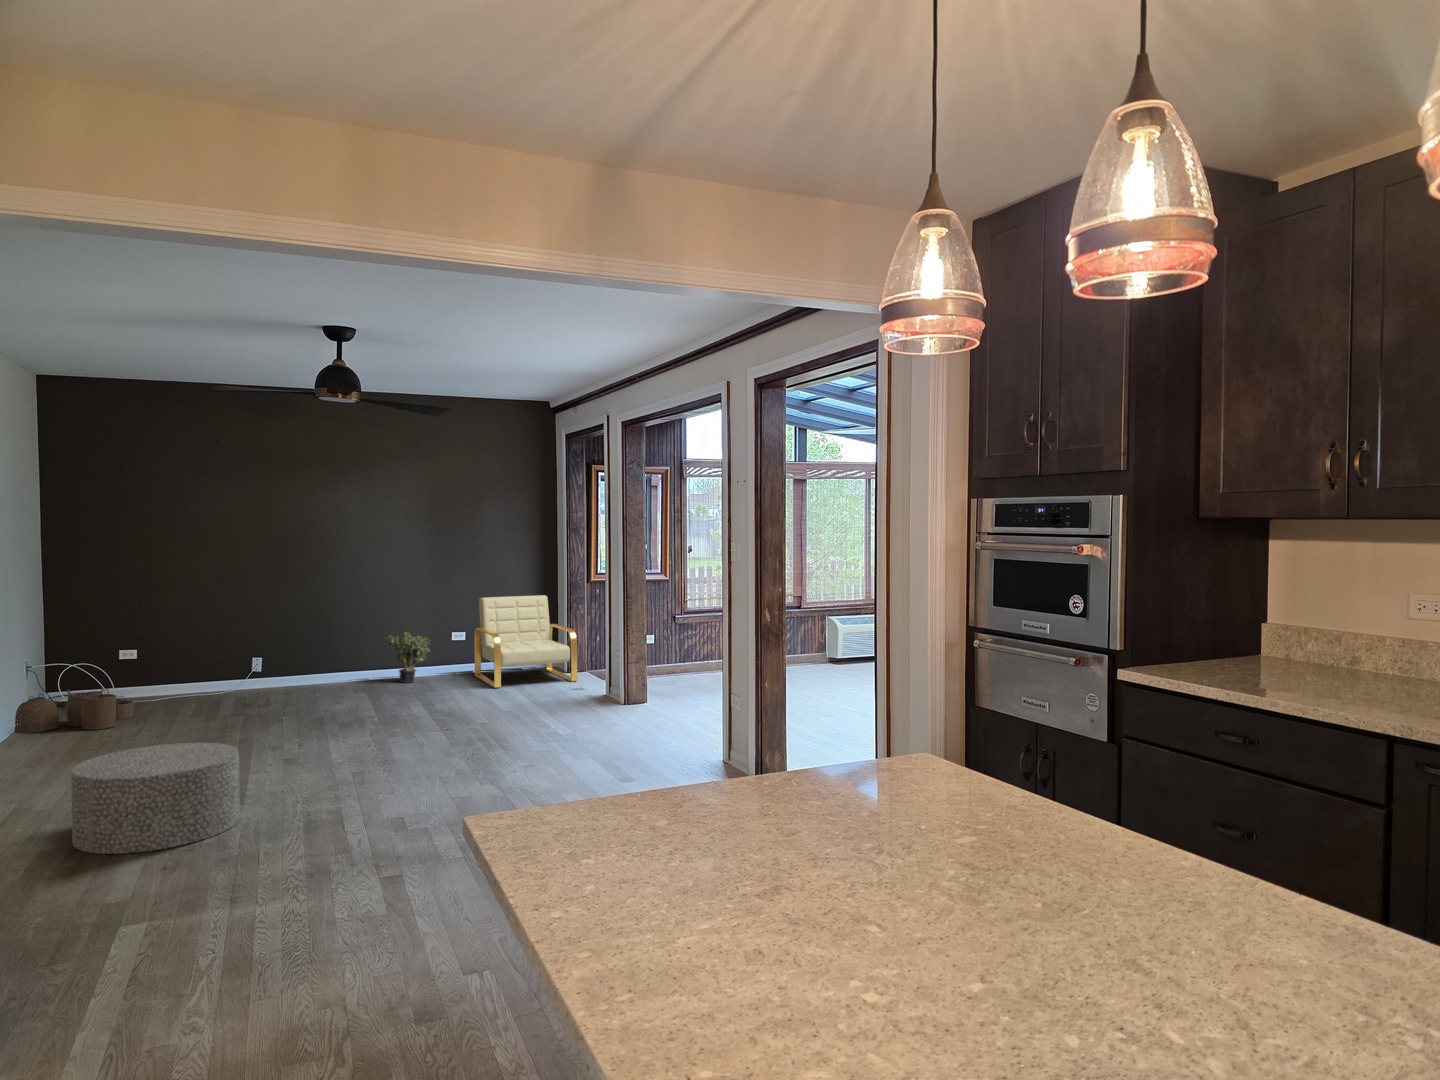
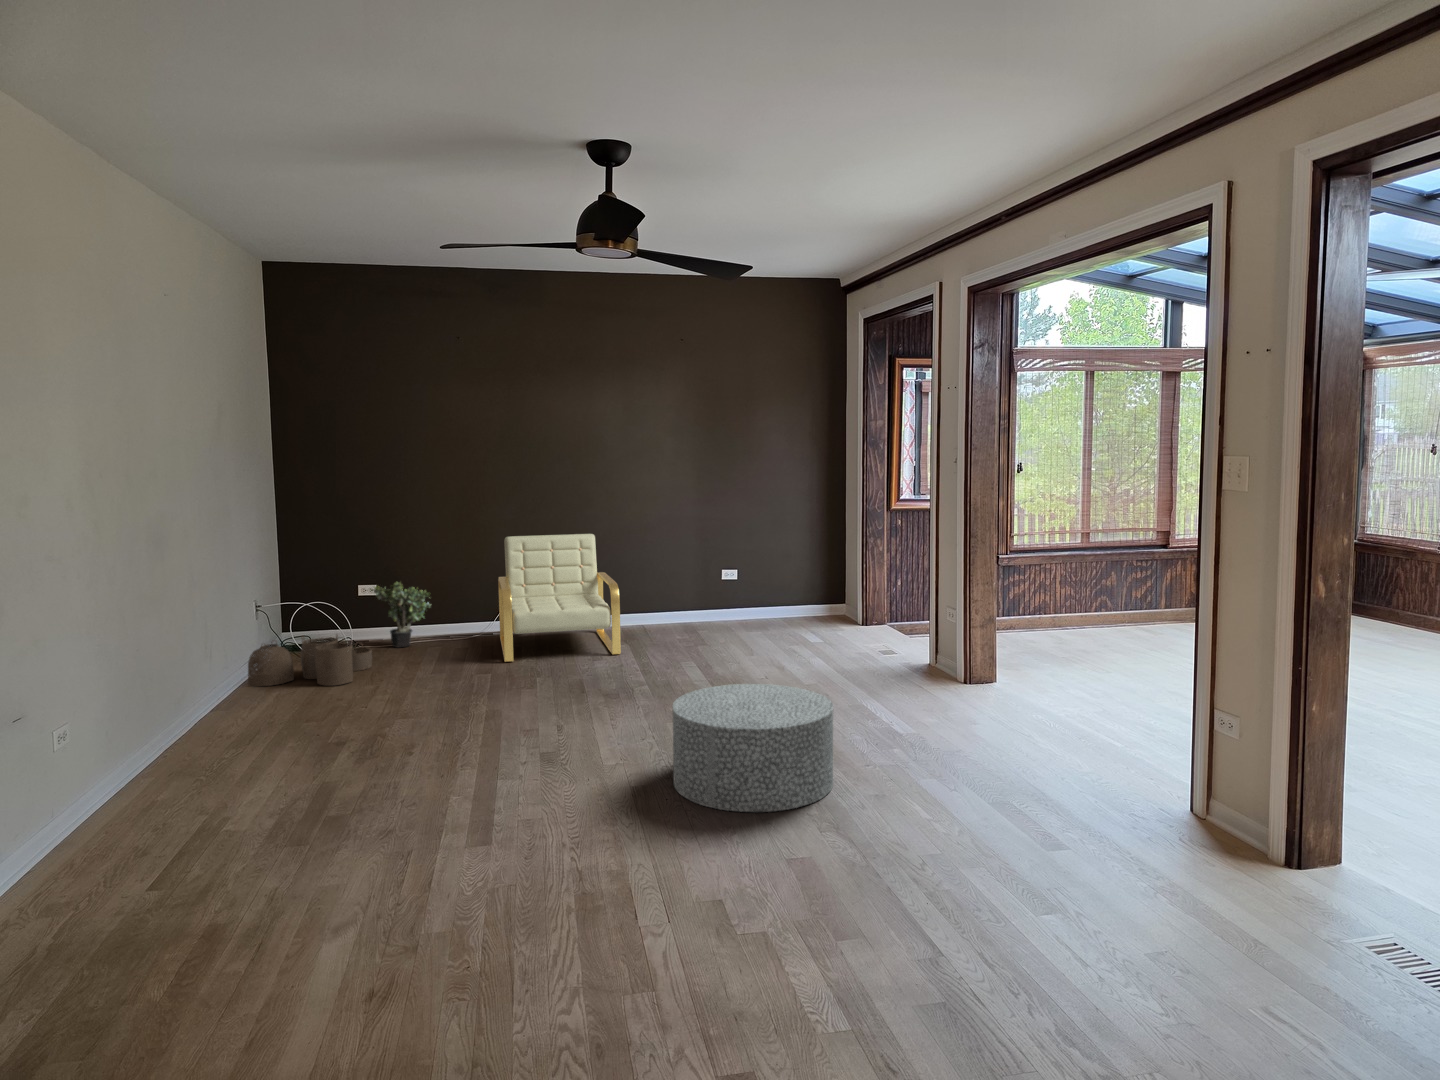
armchair: present [475,595,577,688] -> present [498,534,621,662]
potted plant: present [388,633,430,683] -> present [371,582,431,647]
ottoman: present [71,743,240,854] -> present [673,684,834,812]

